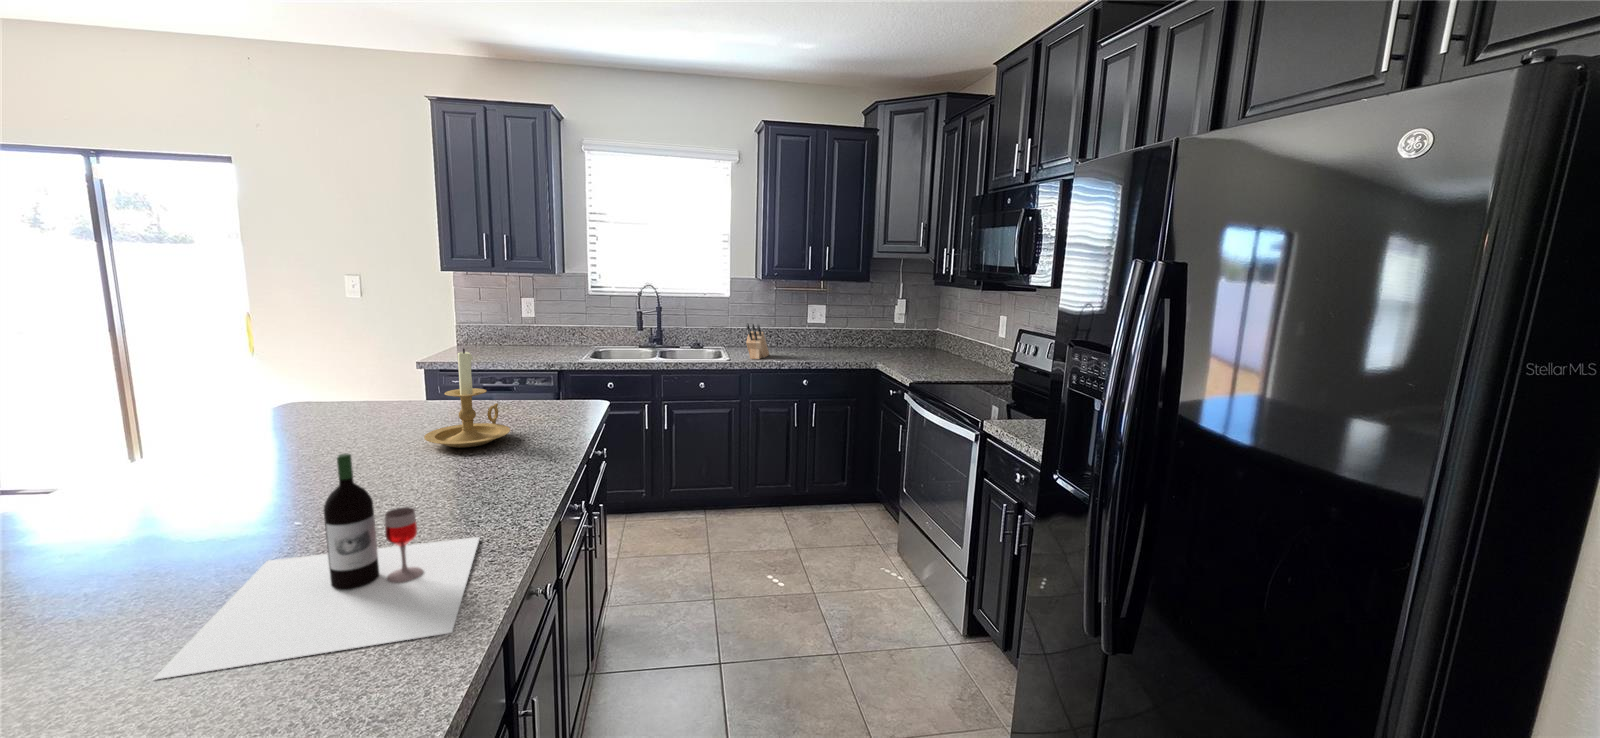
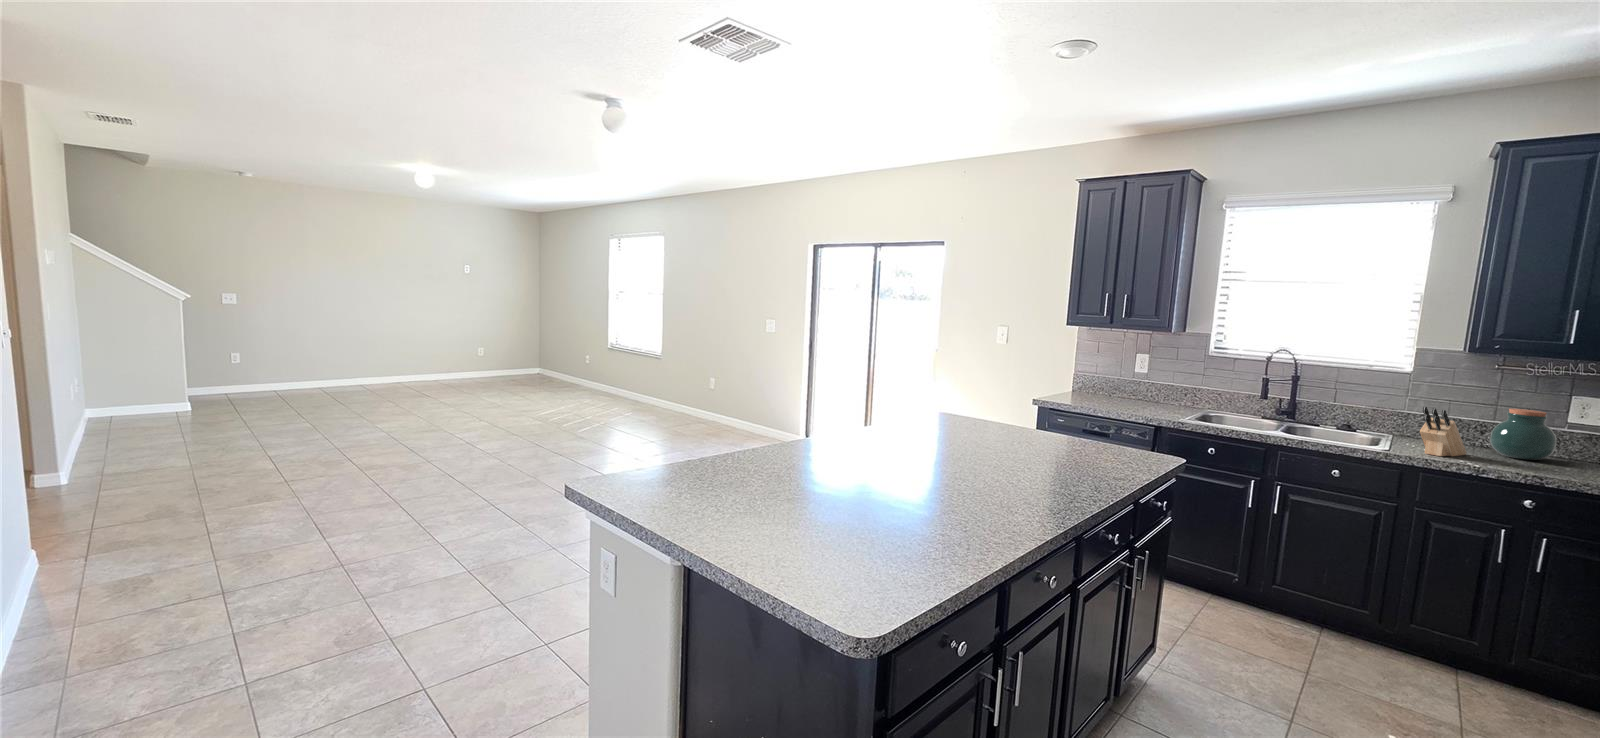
jar: none [778,318,809,352] -> present [1490,409,1556,460]
candle holder: present [424,349,510,448] -> none [1007,384,1072,462]
wine bottle: present [153,453,479,680] -> none [840,429,1012,550]

